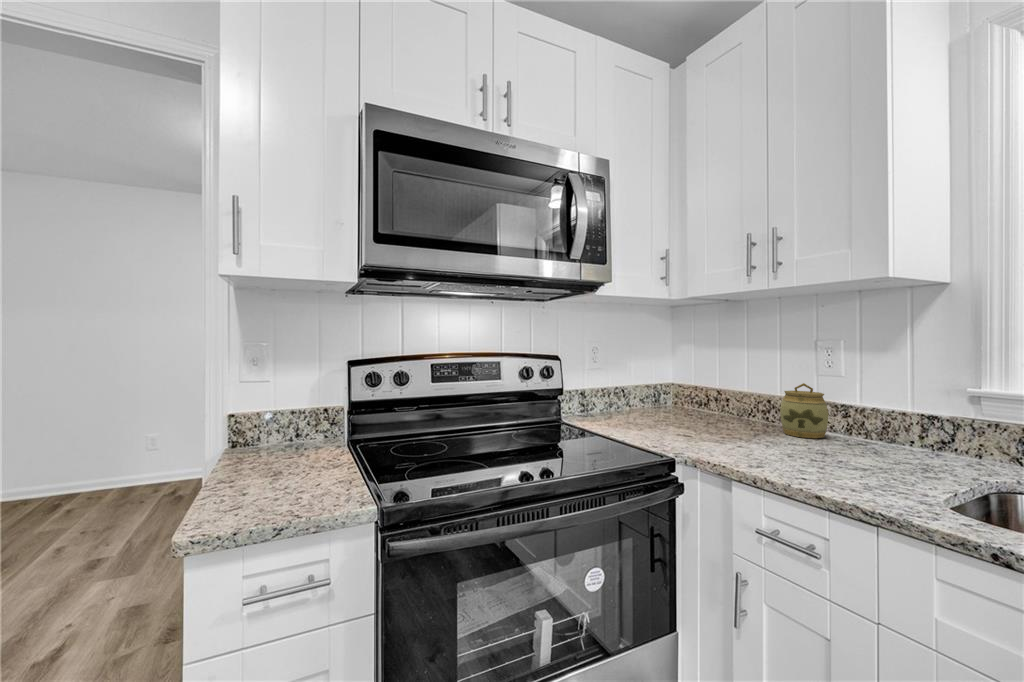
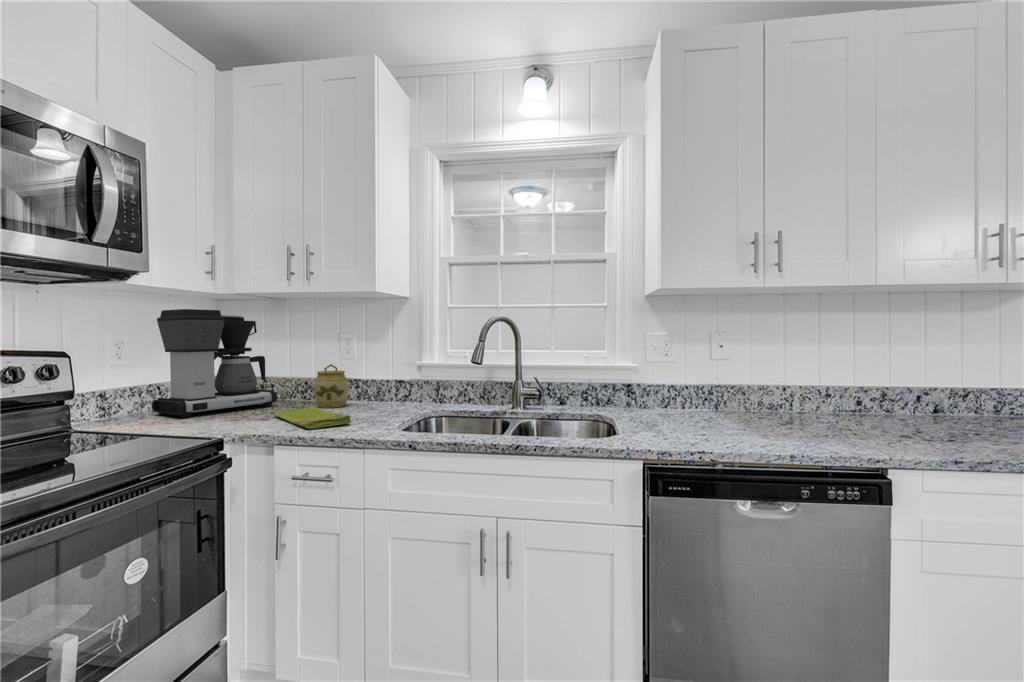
coffee maker: none [618,319,734,424] -> present [152,309,277,418]
dish towel: none [731,432,846,473] -> present [274,405,351,429]

